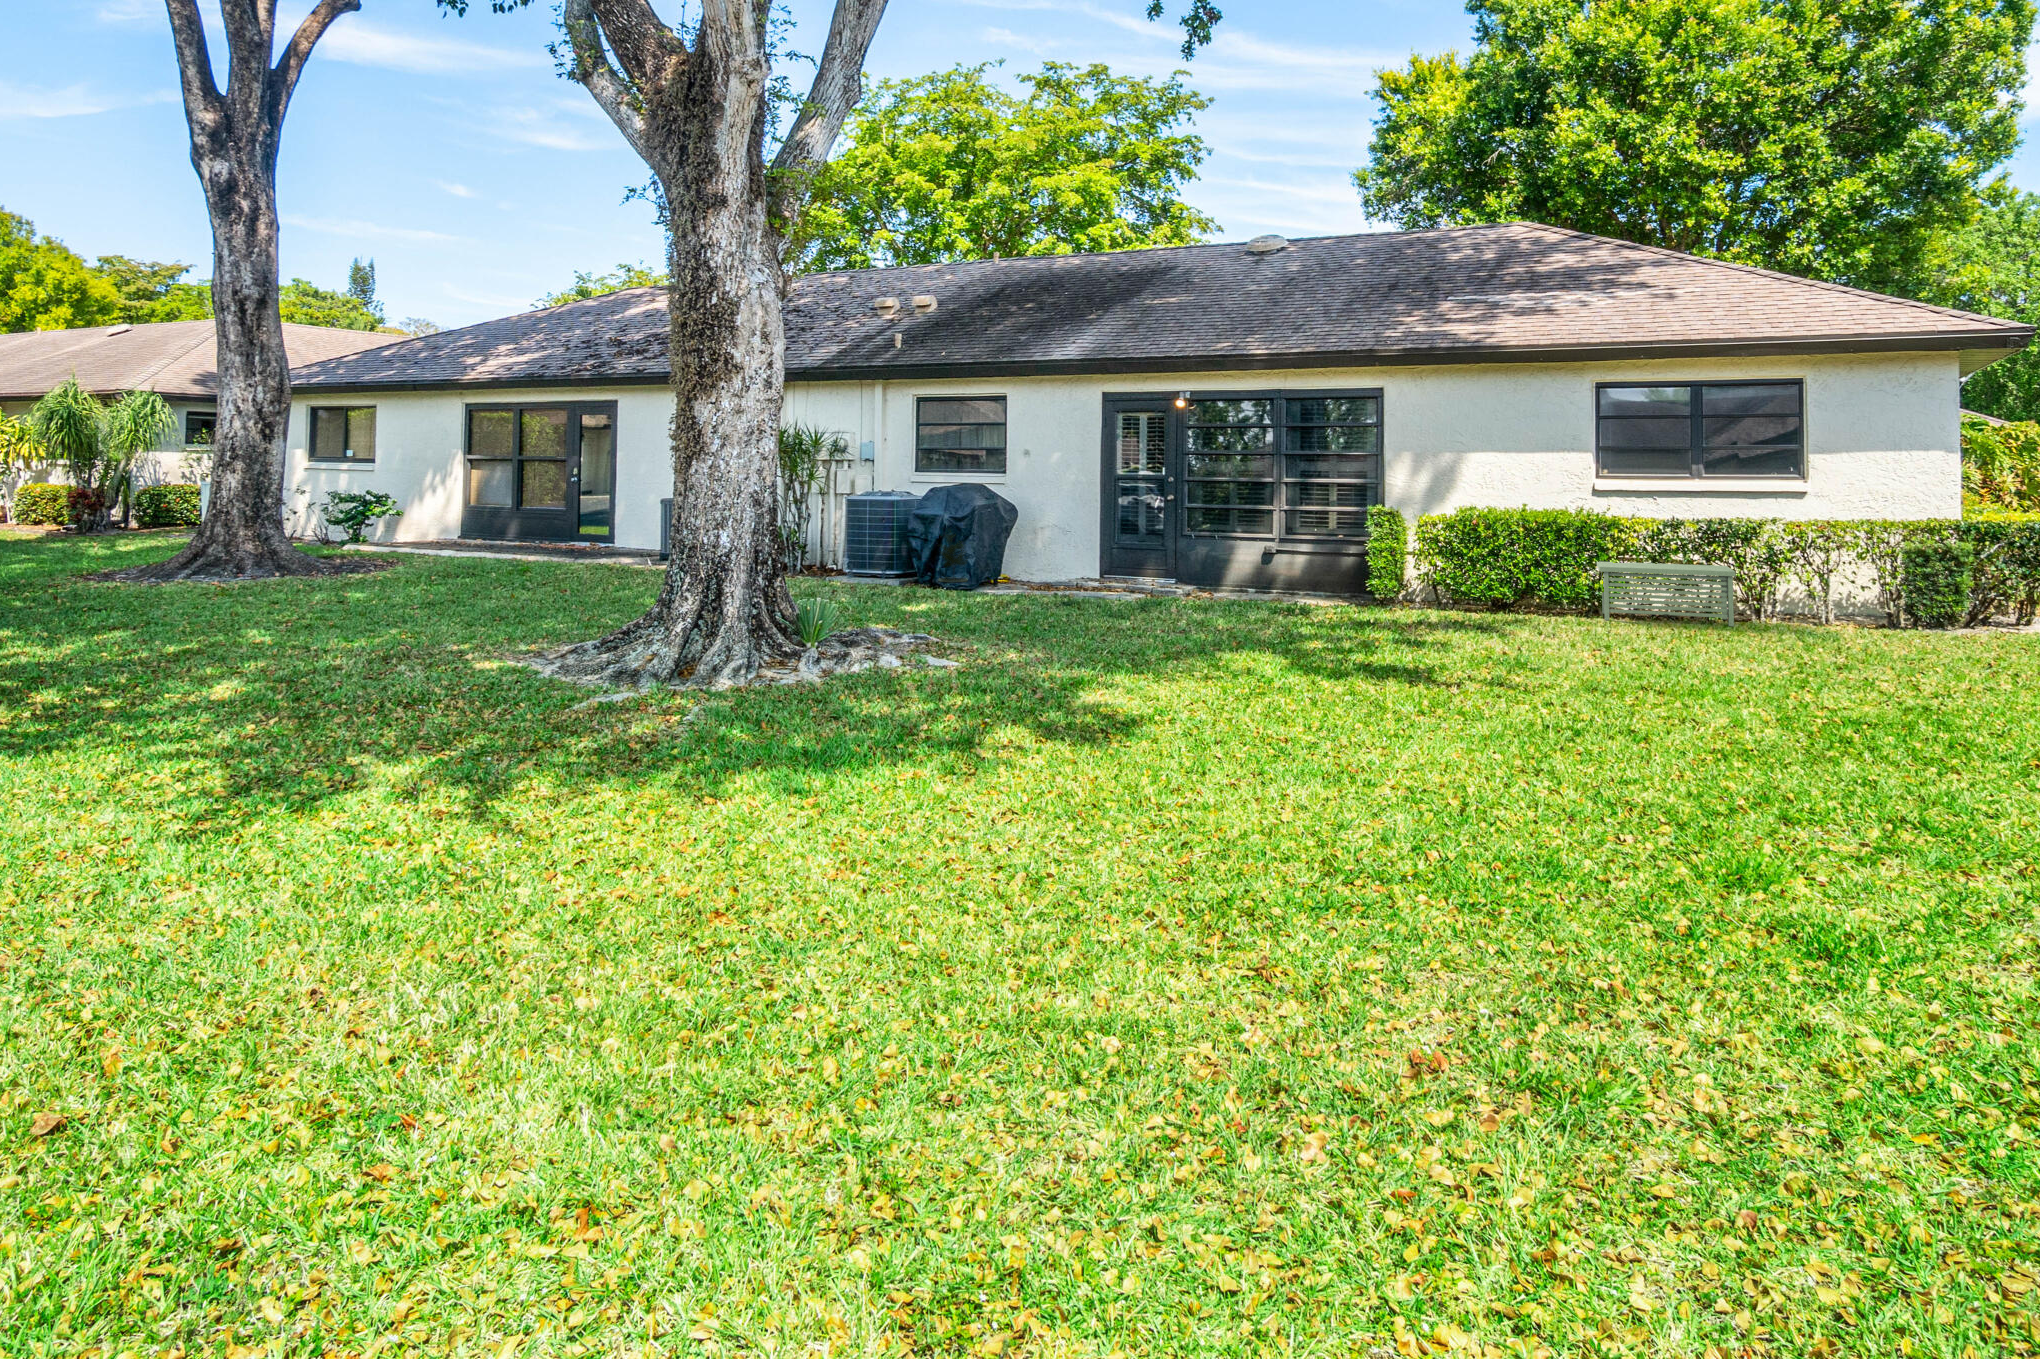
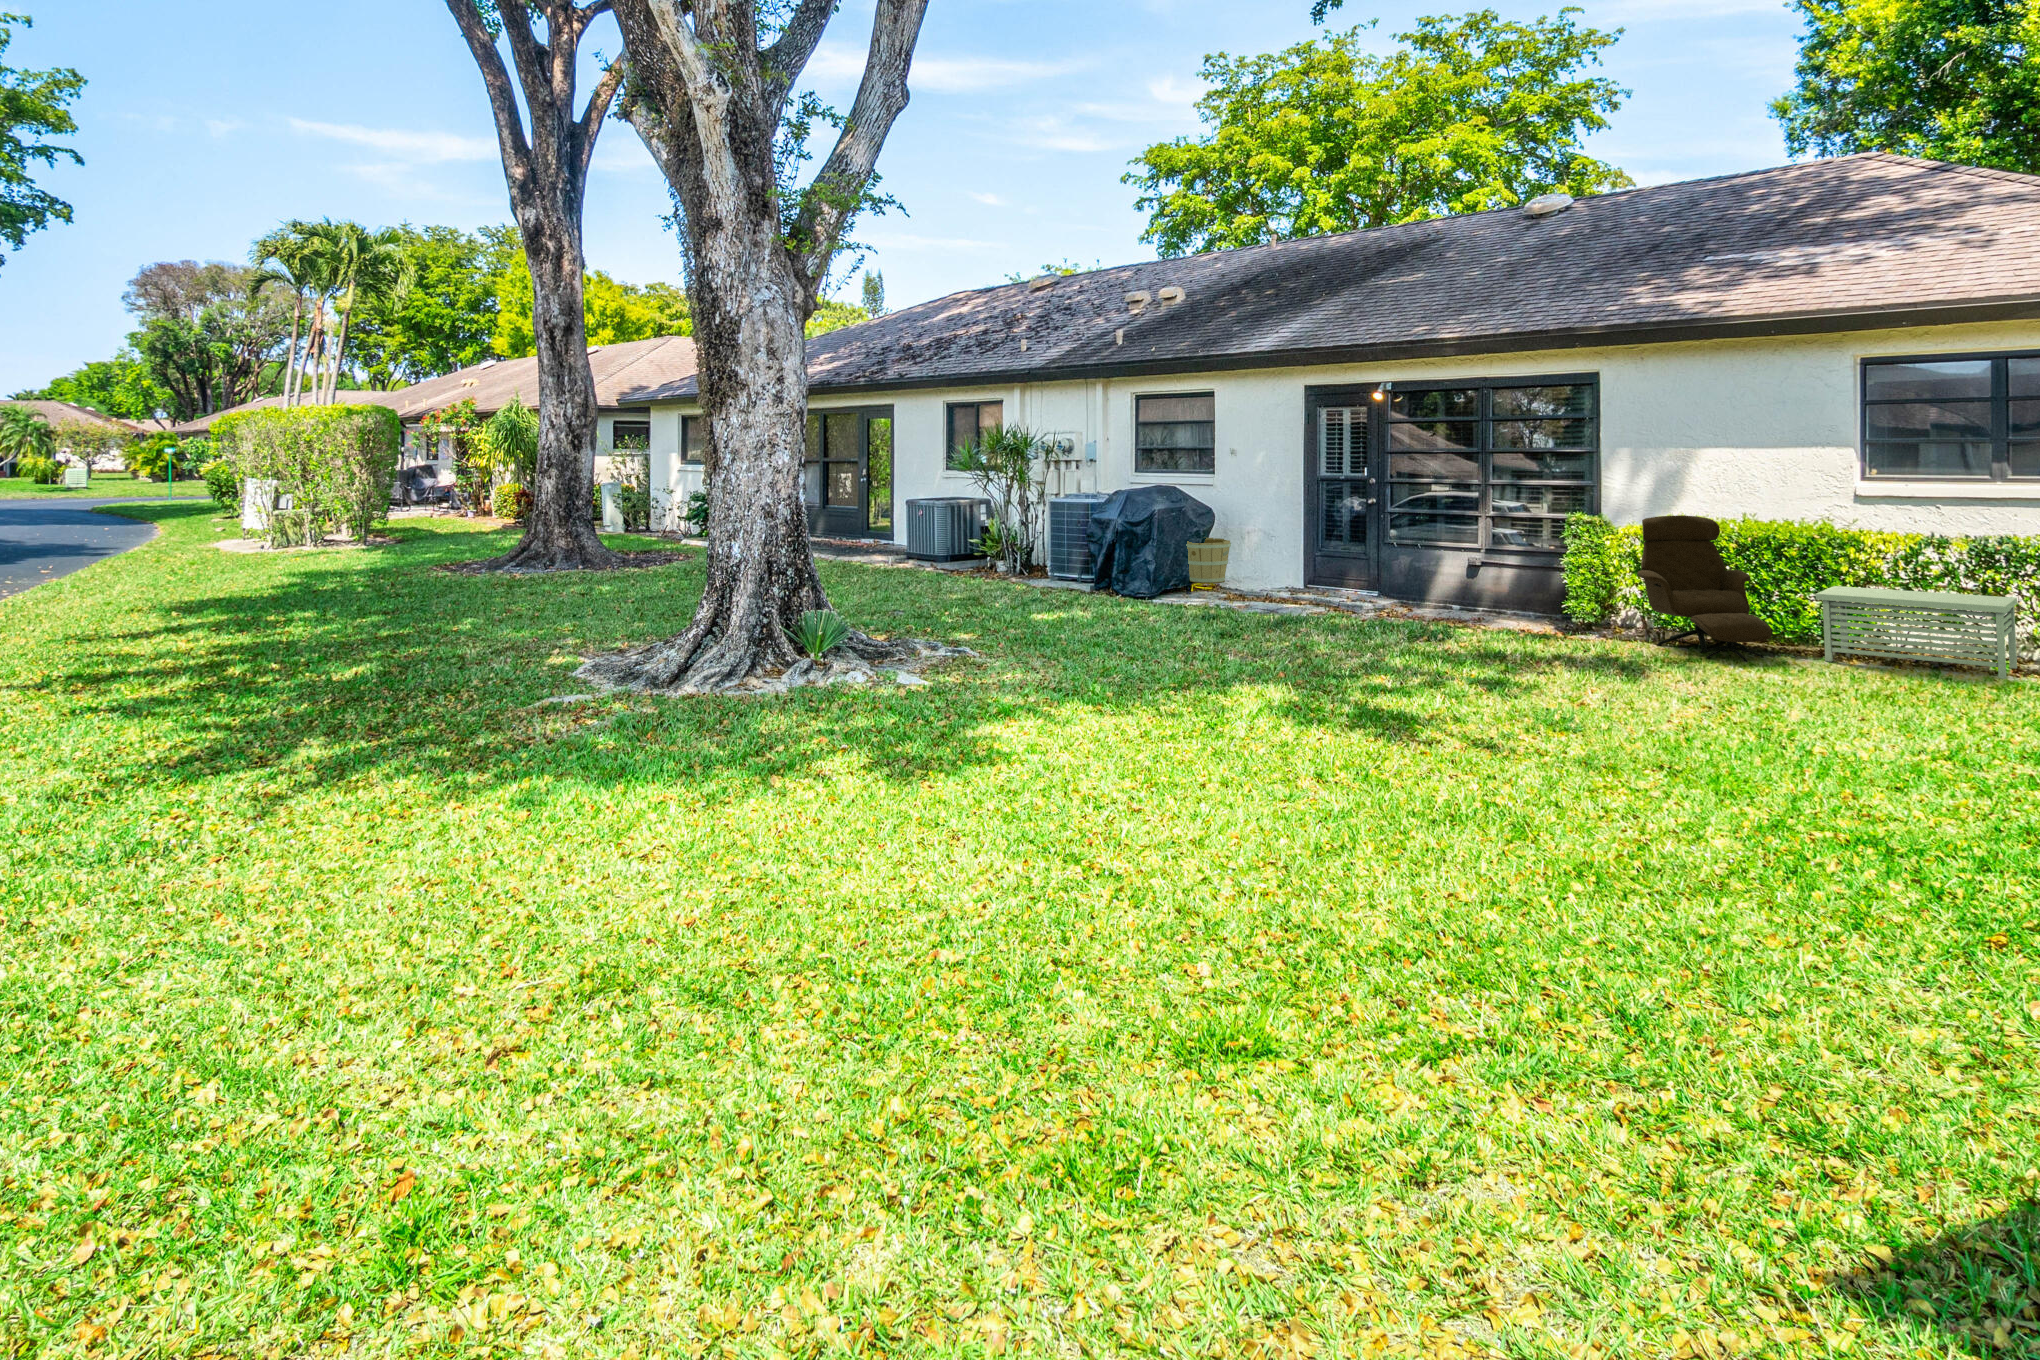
lounge chair: none [1454,507,1571,623] -> present [1637,516,1772,662]
potted tree: present [939,531,967,582] -> none [1116,528,1150,585]
wooden bucket: none [995,536,1042,579] -> present [1186,538,1231,583]

